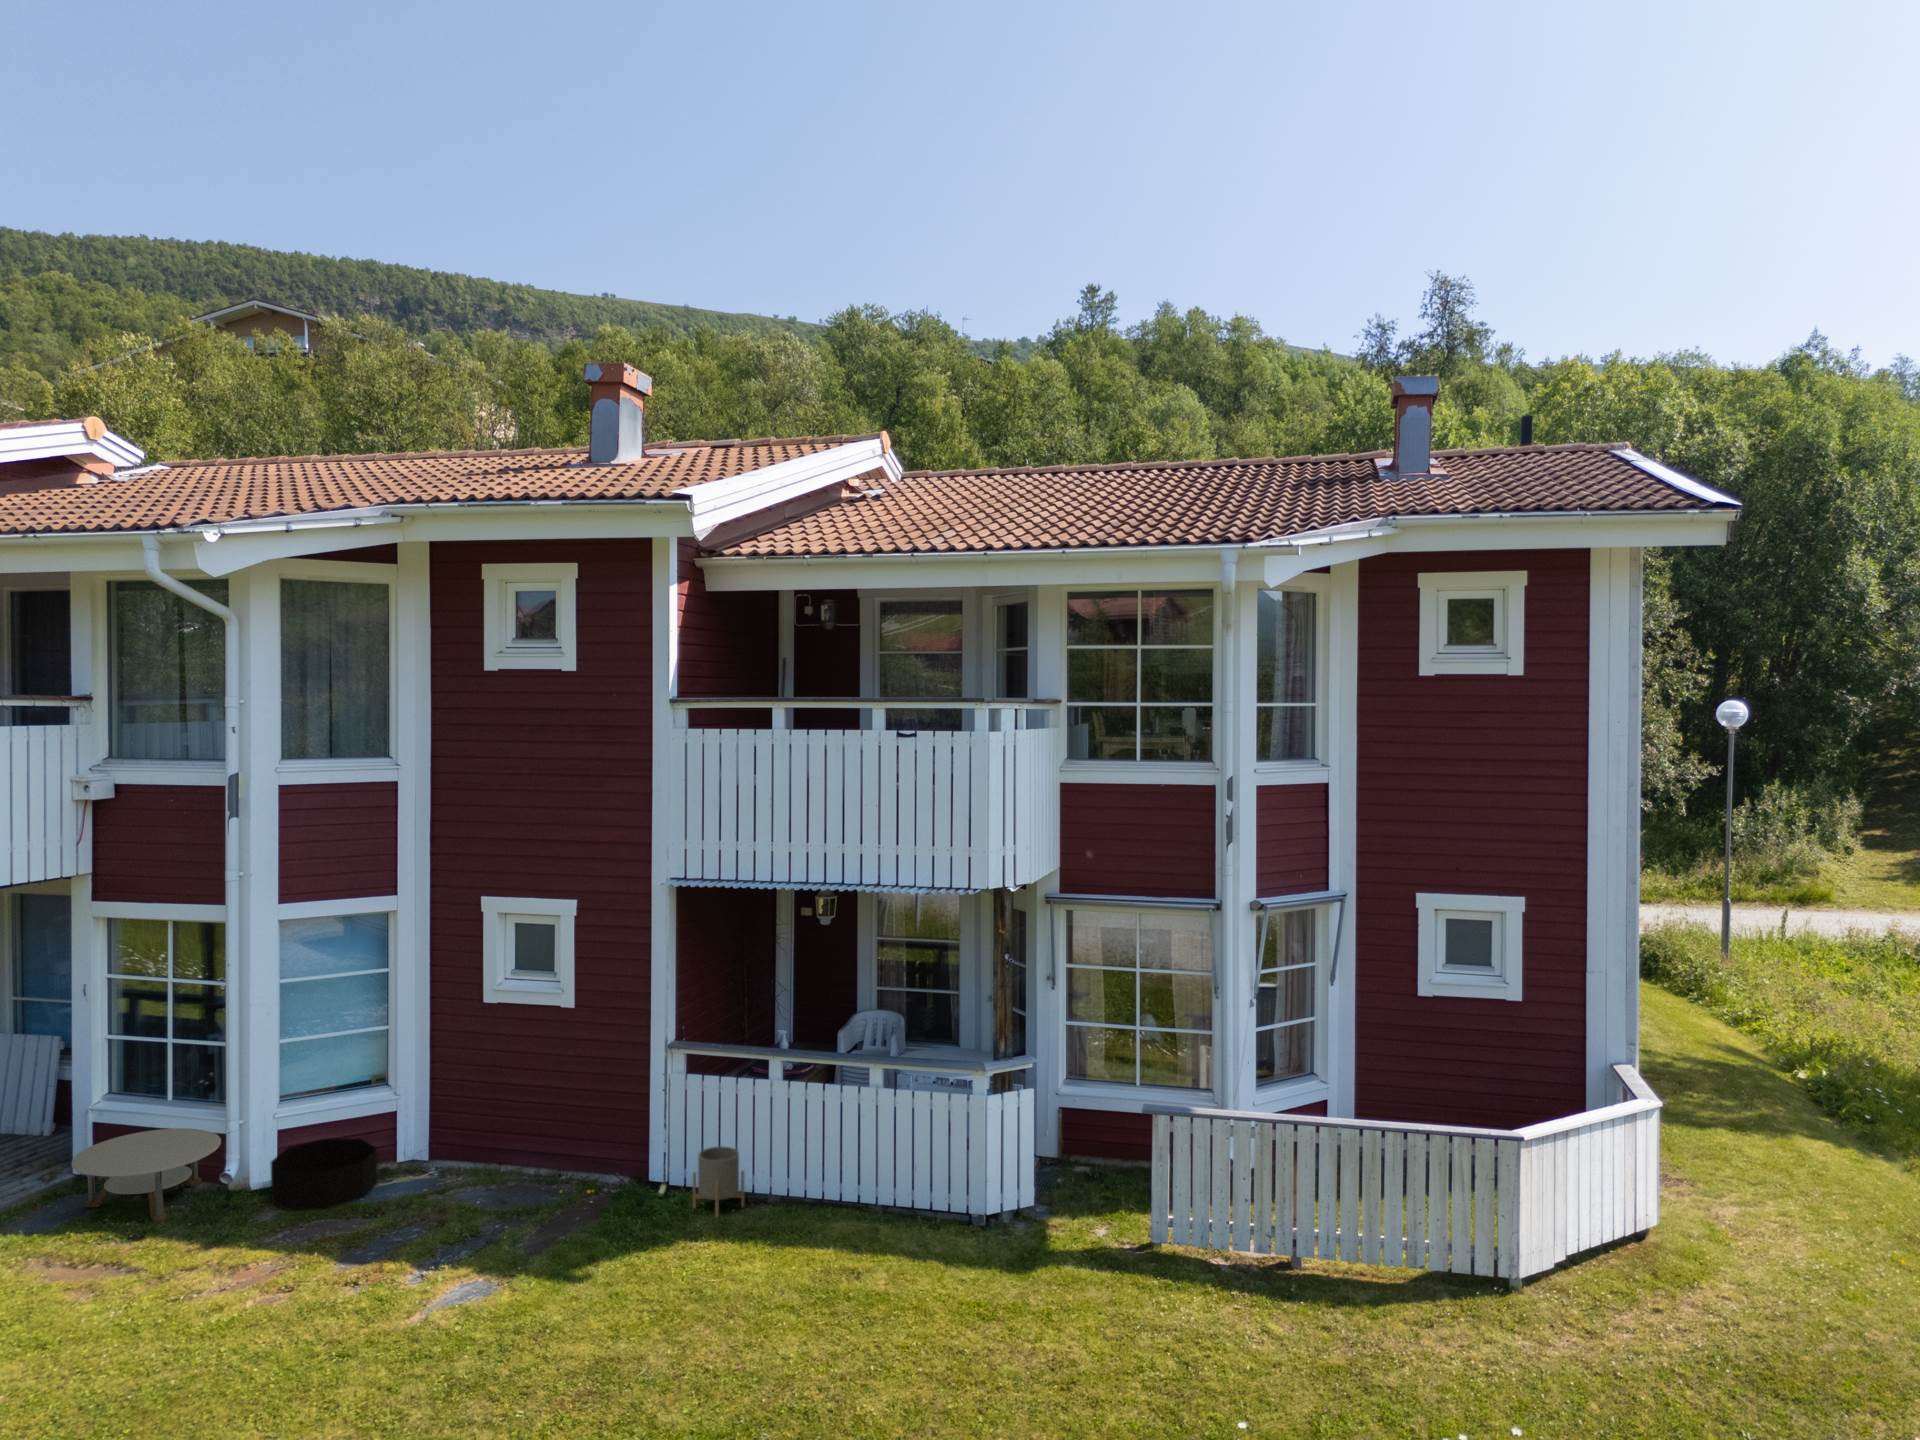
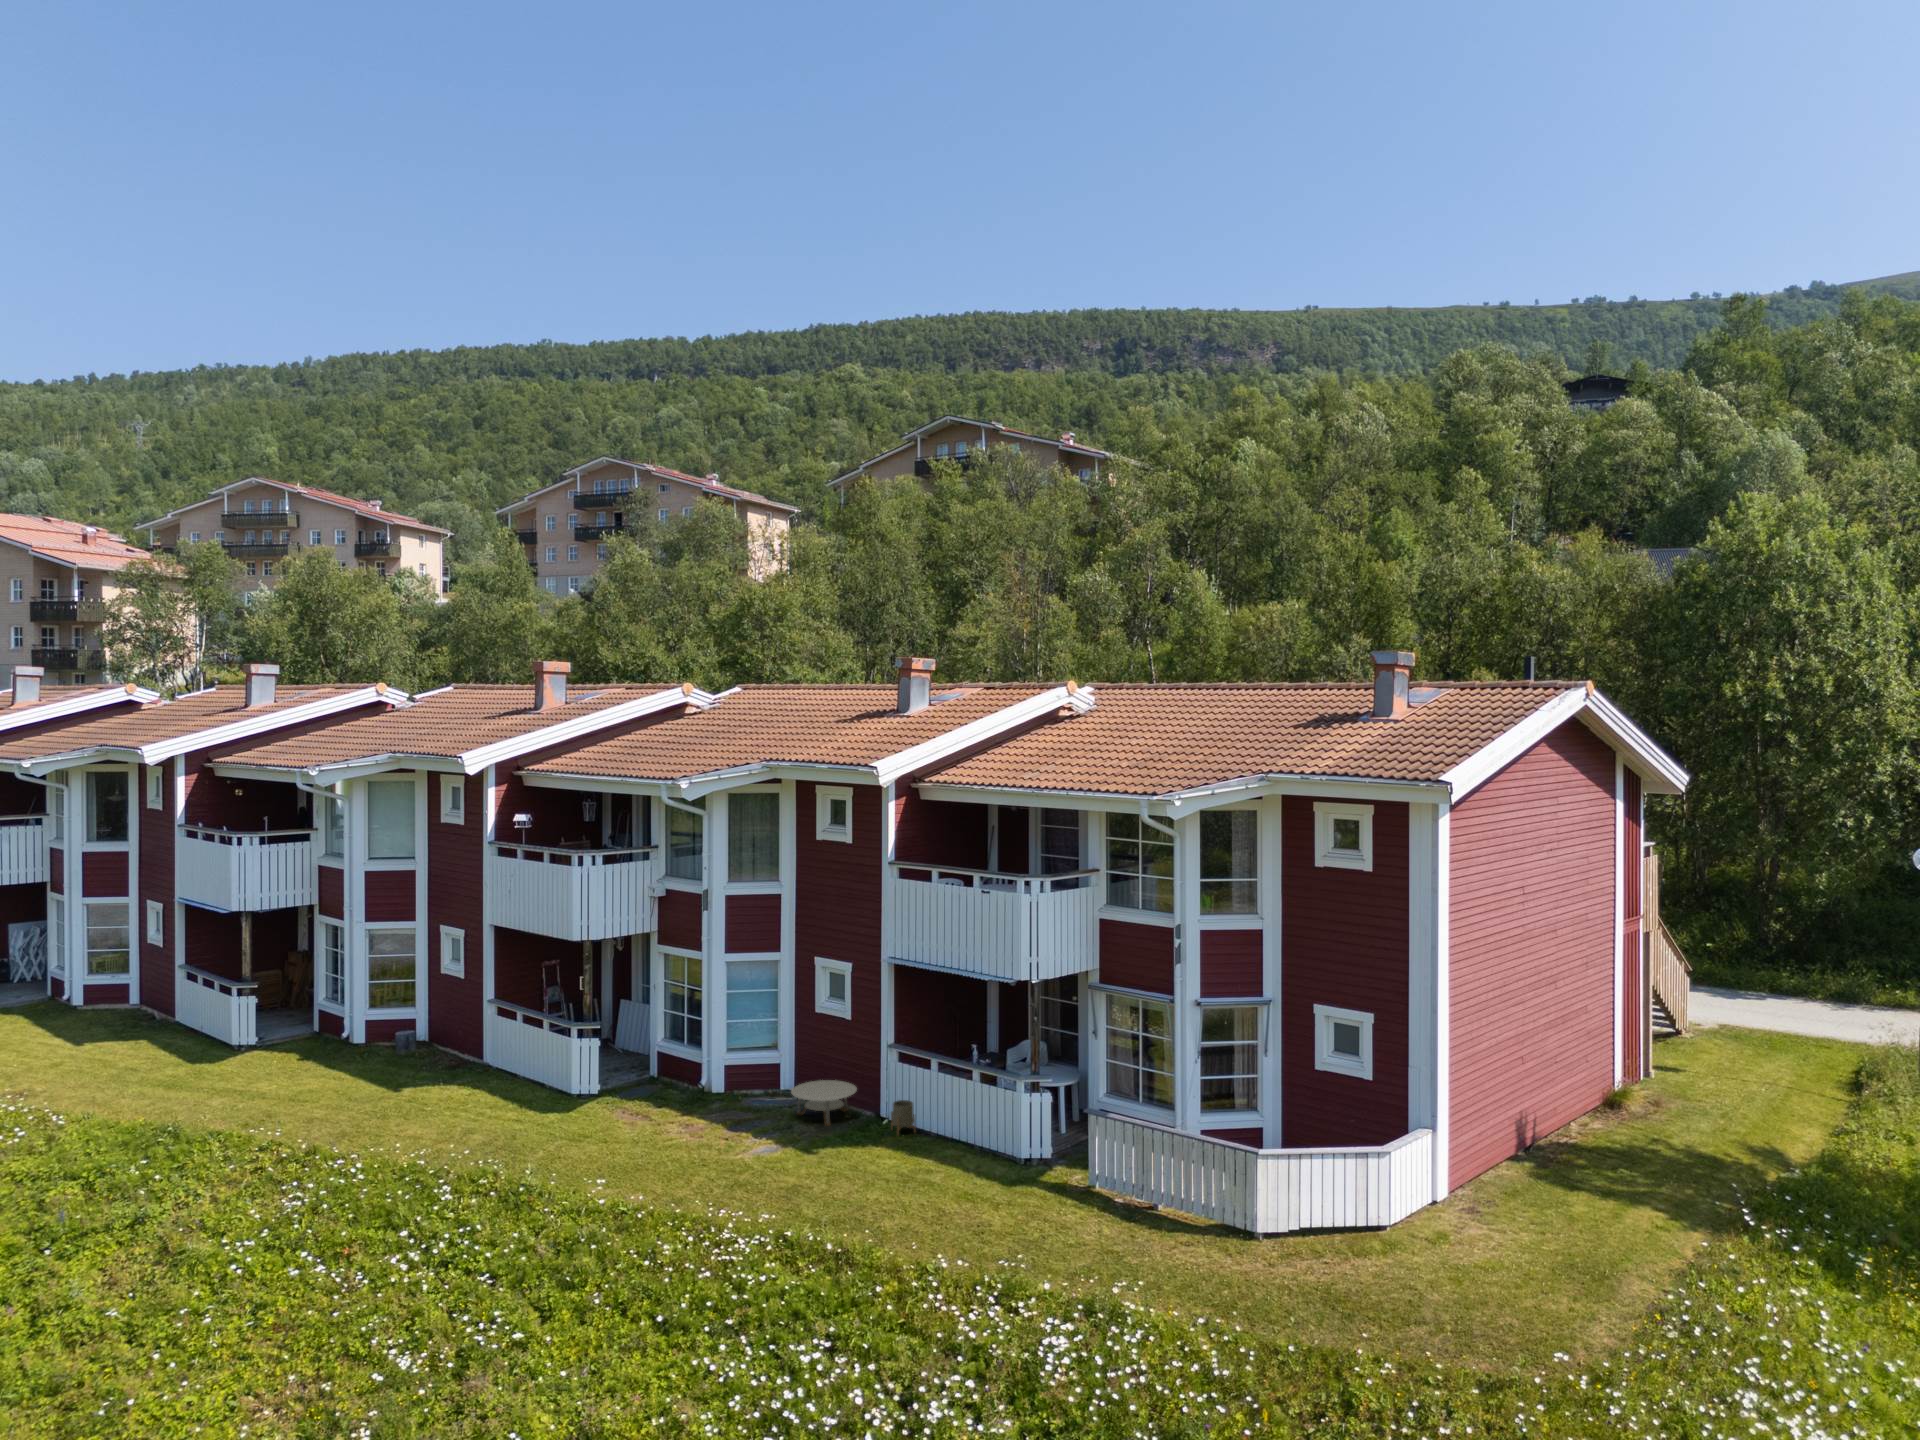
round table: present [71,1128,221,1222] -> present [791,1080,857,1126]
basket: present [271,1139,378,1210] -> none [717,1073,765,1107]

